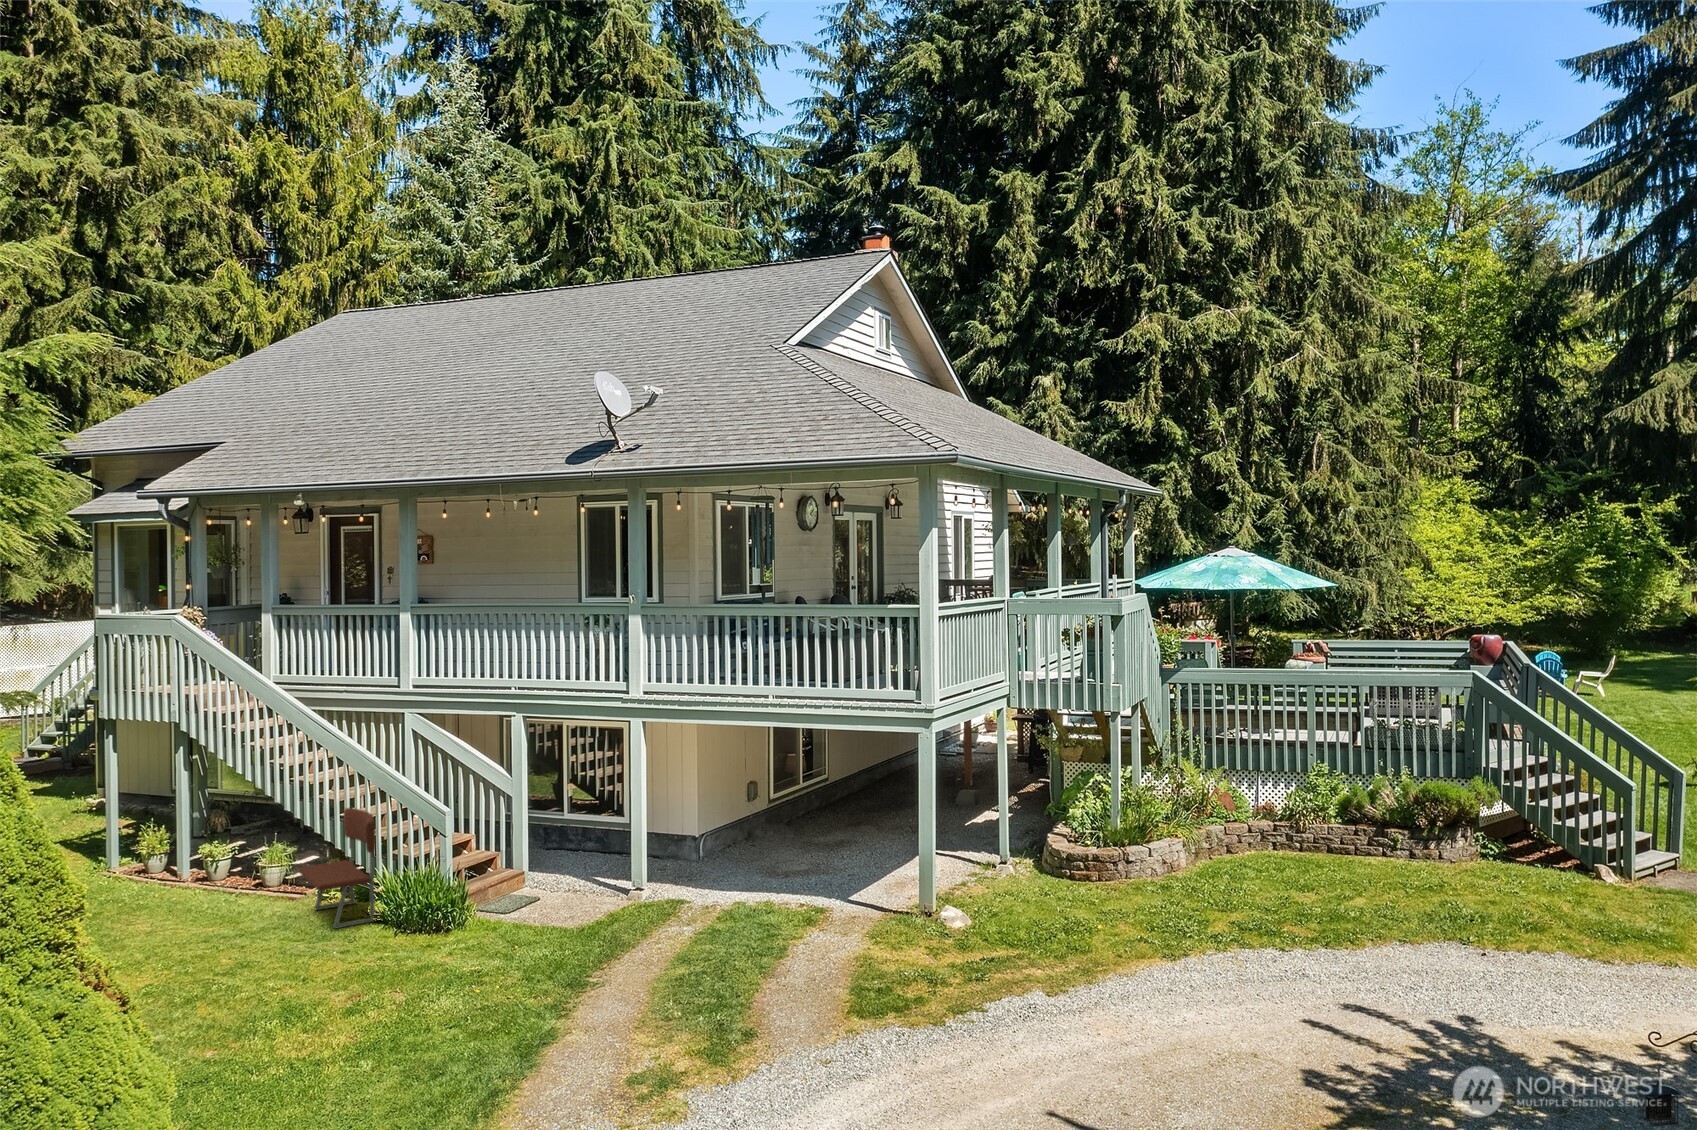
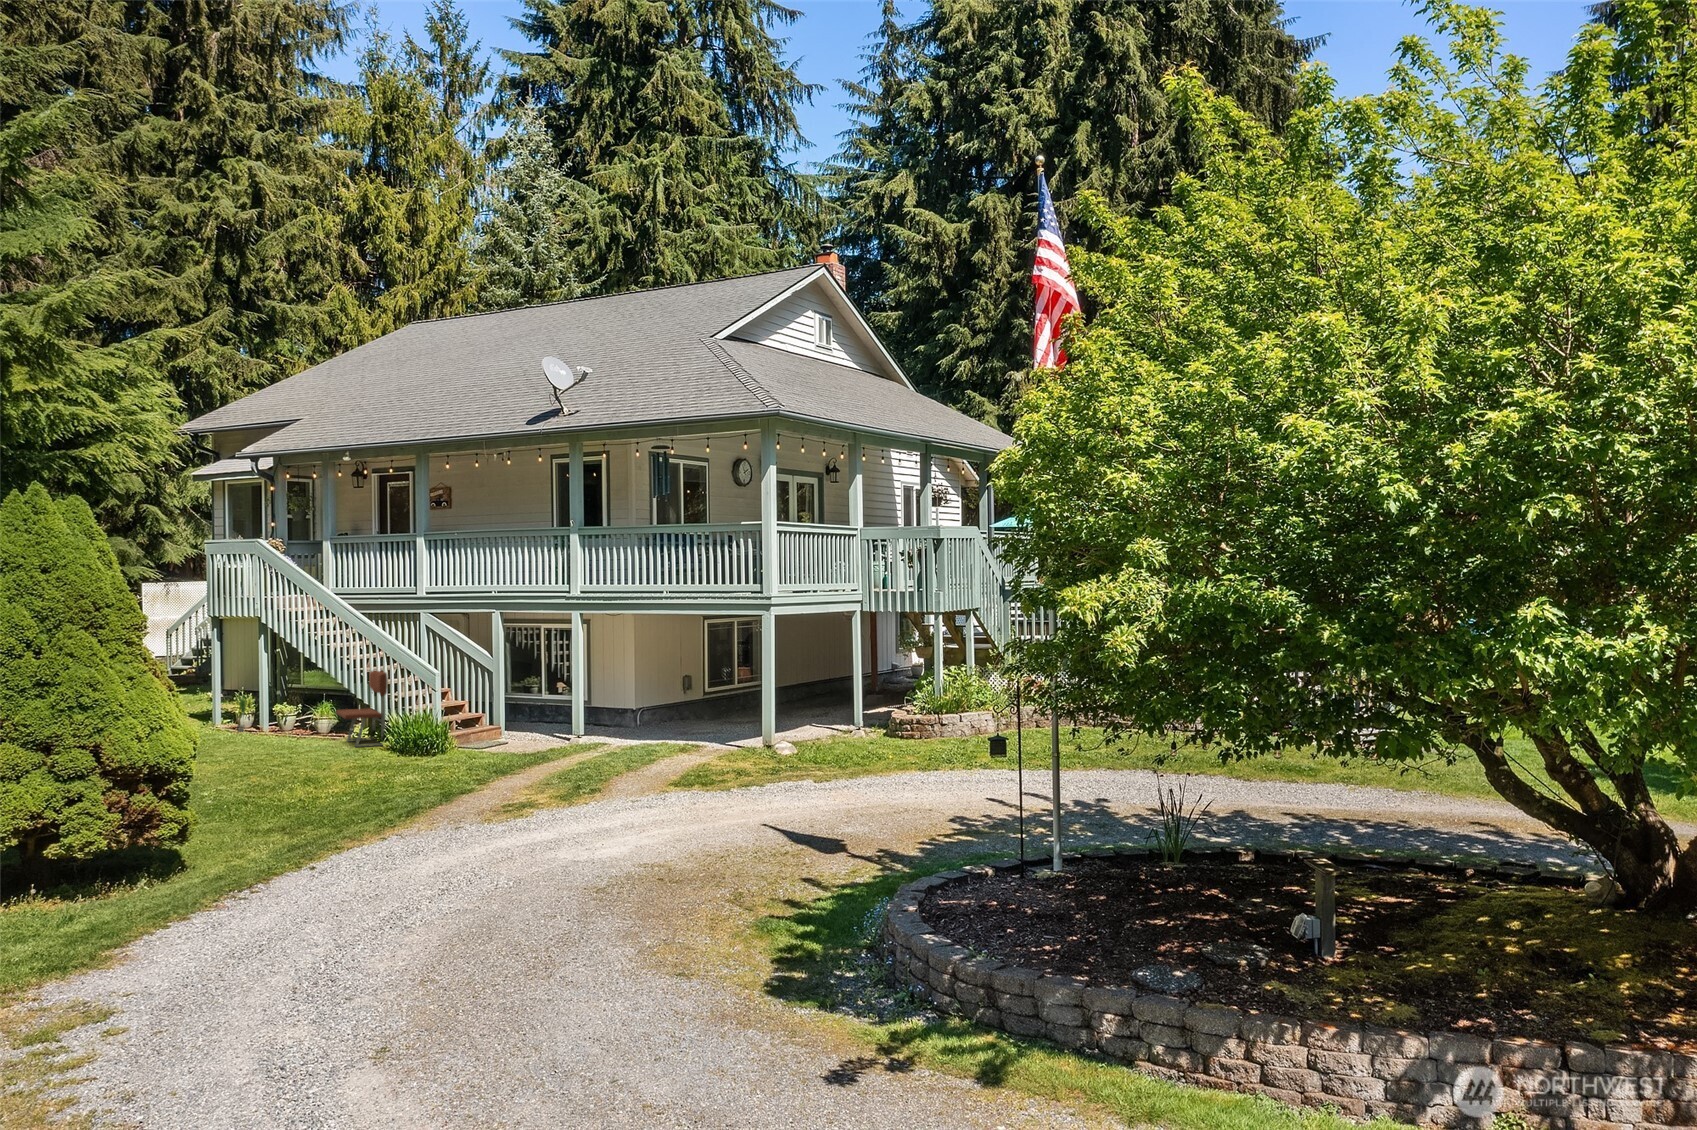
potted plant: none [131,822,174,879] -> present [237,697,247,732]

